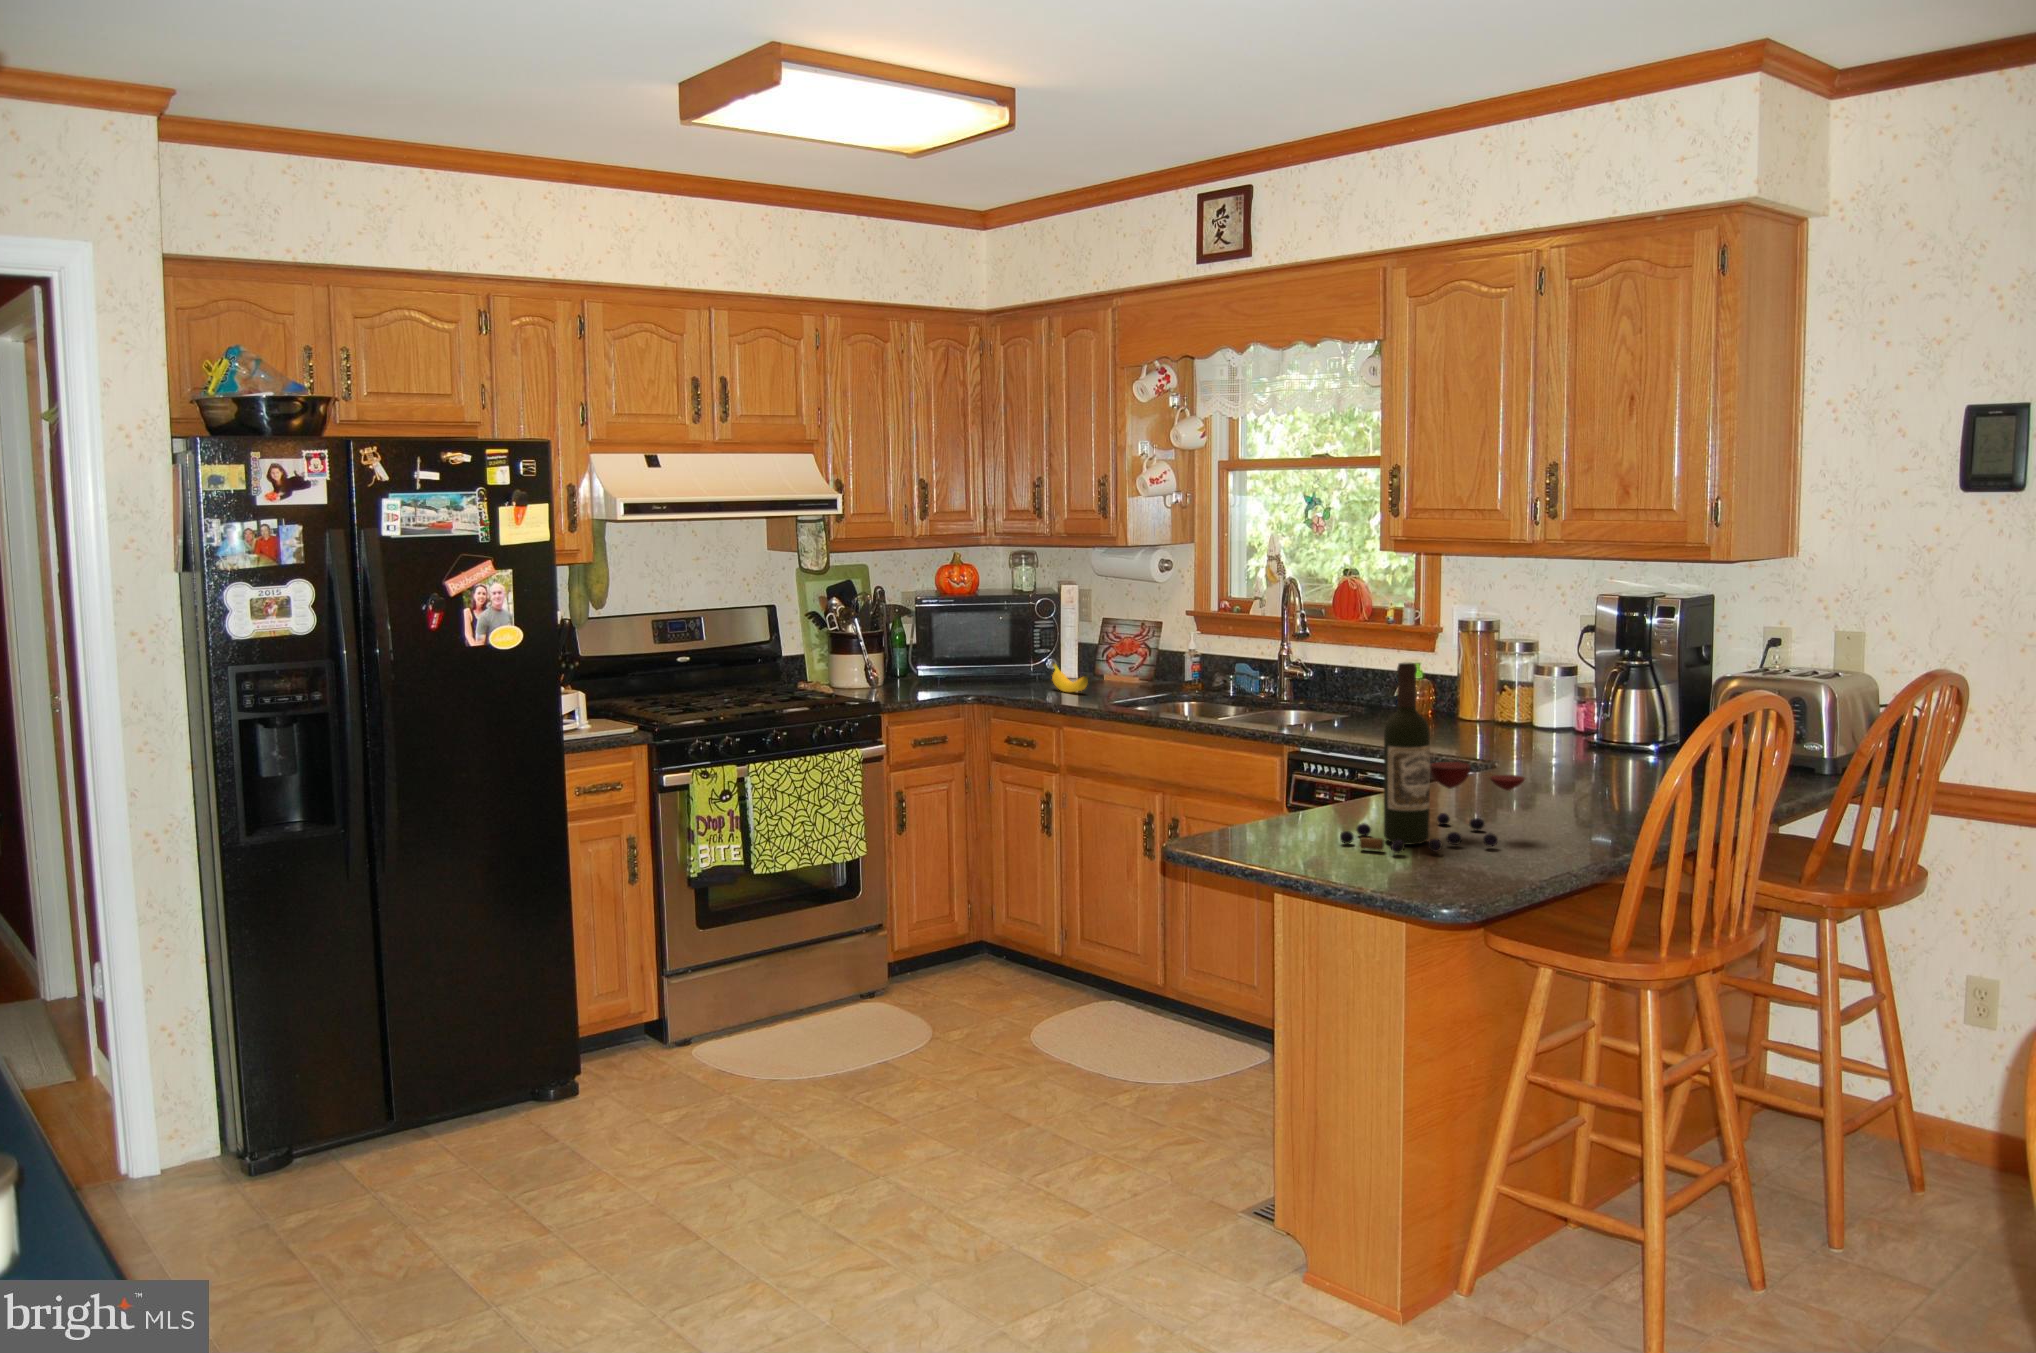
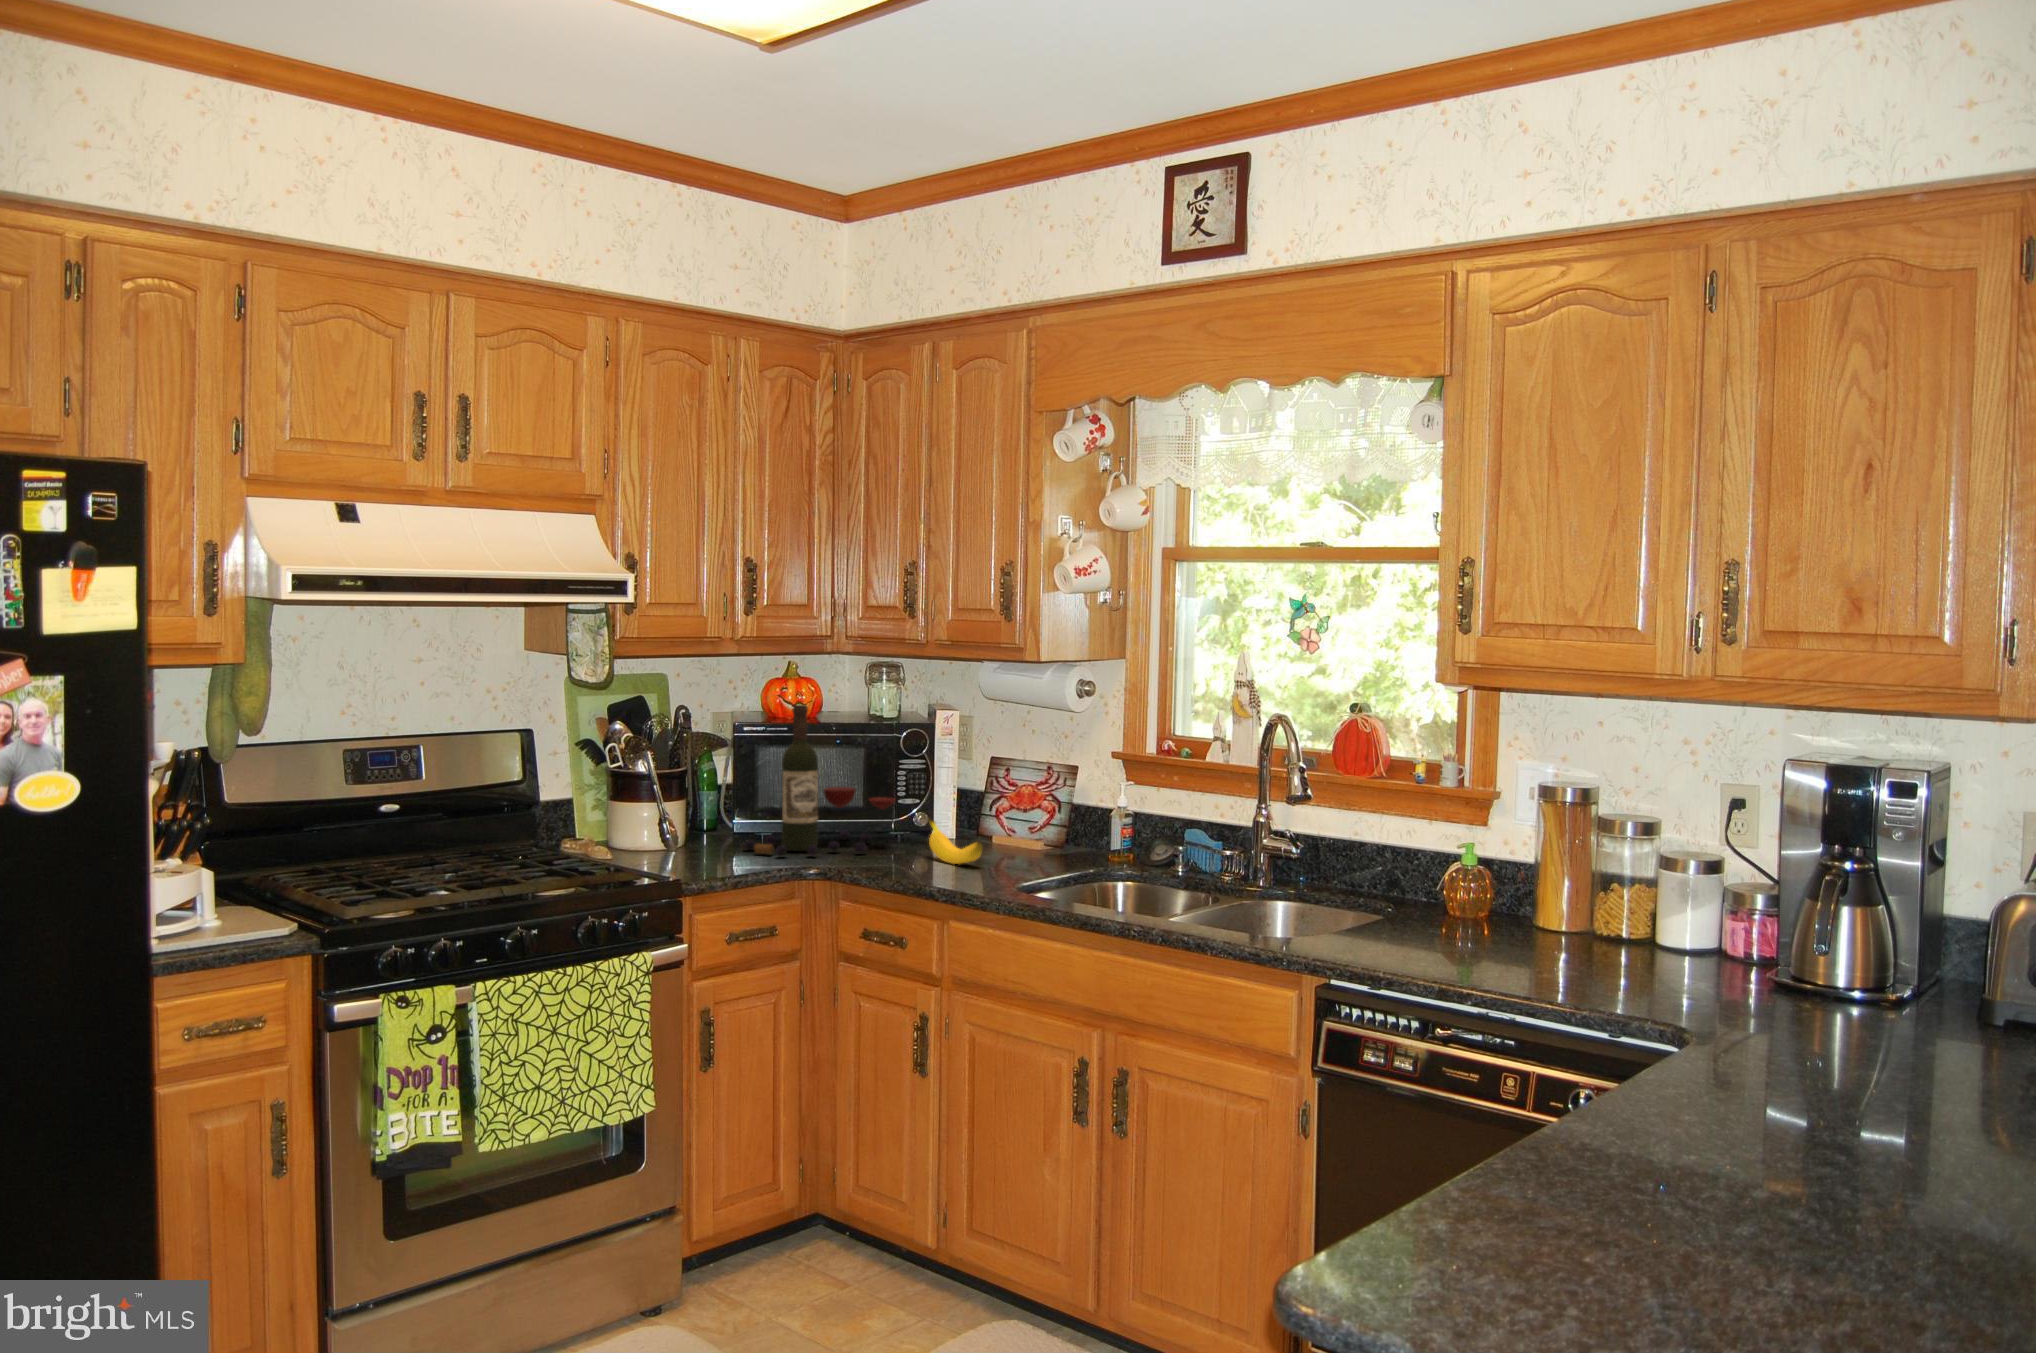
wine bottle: present [1340,663,1525,853] -> present [744,704,895,856]

